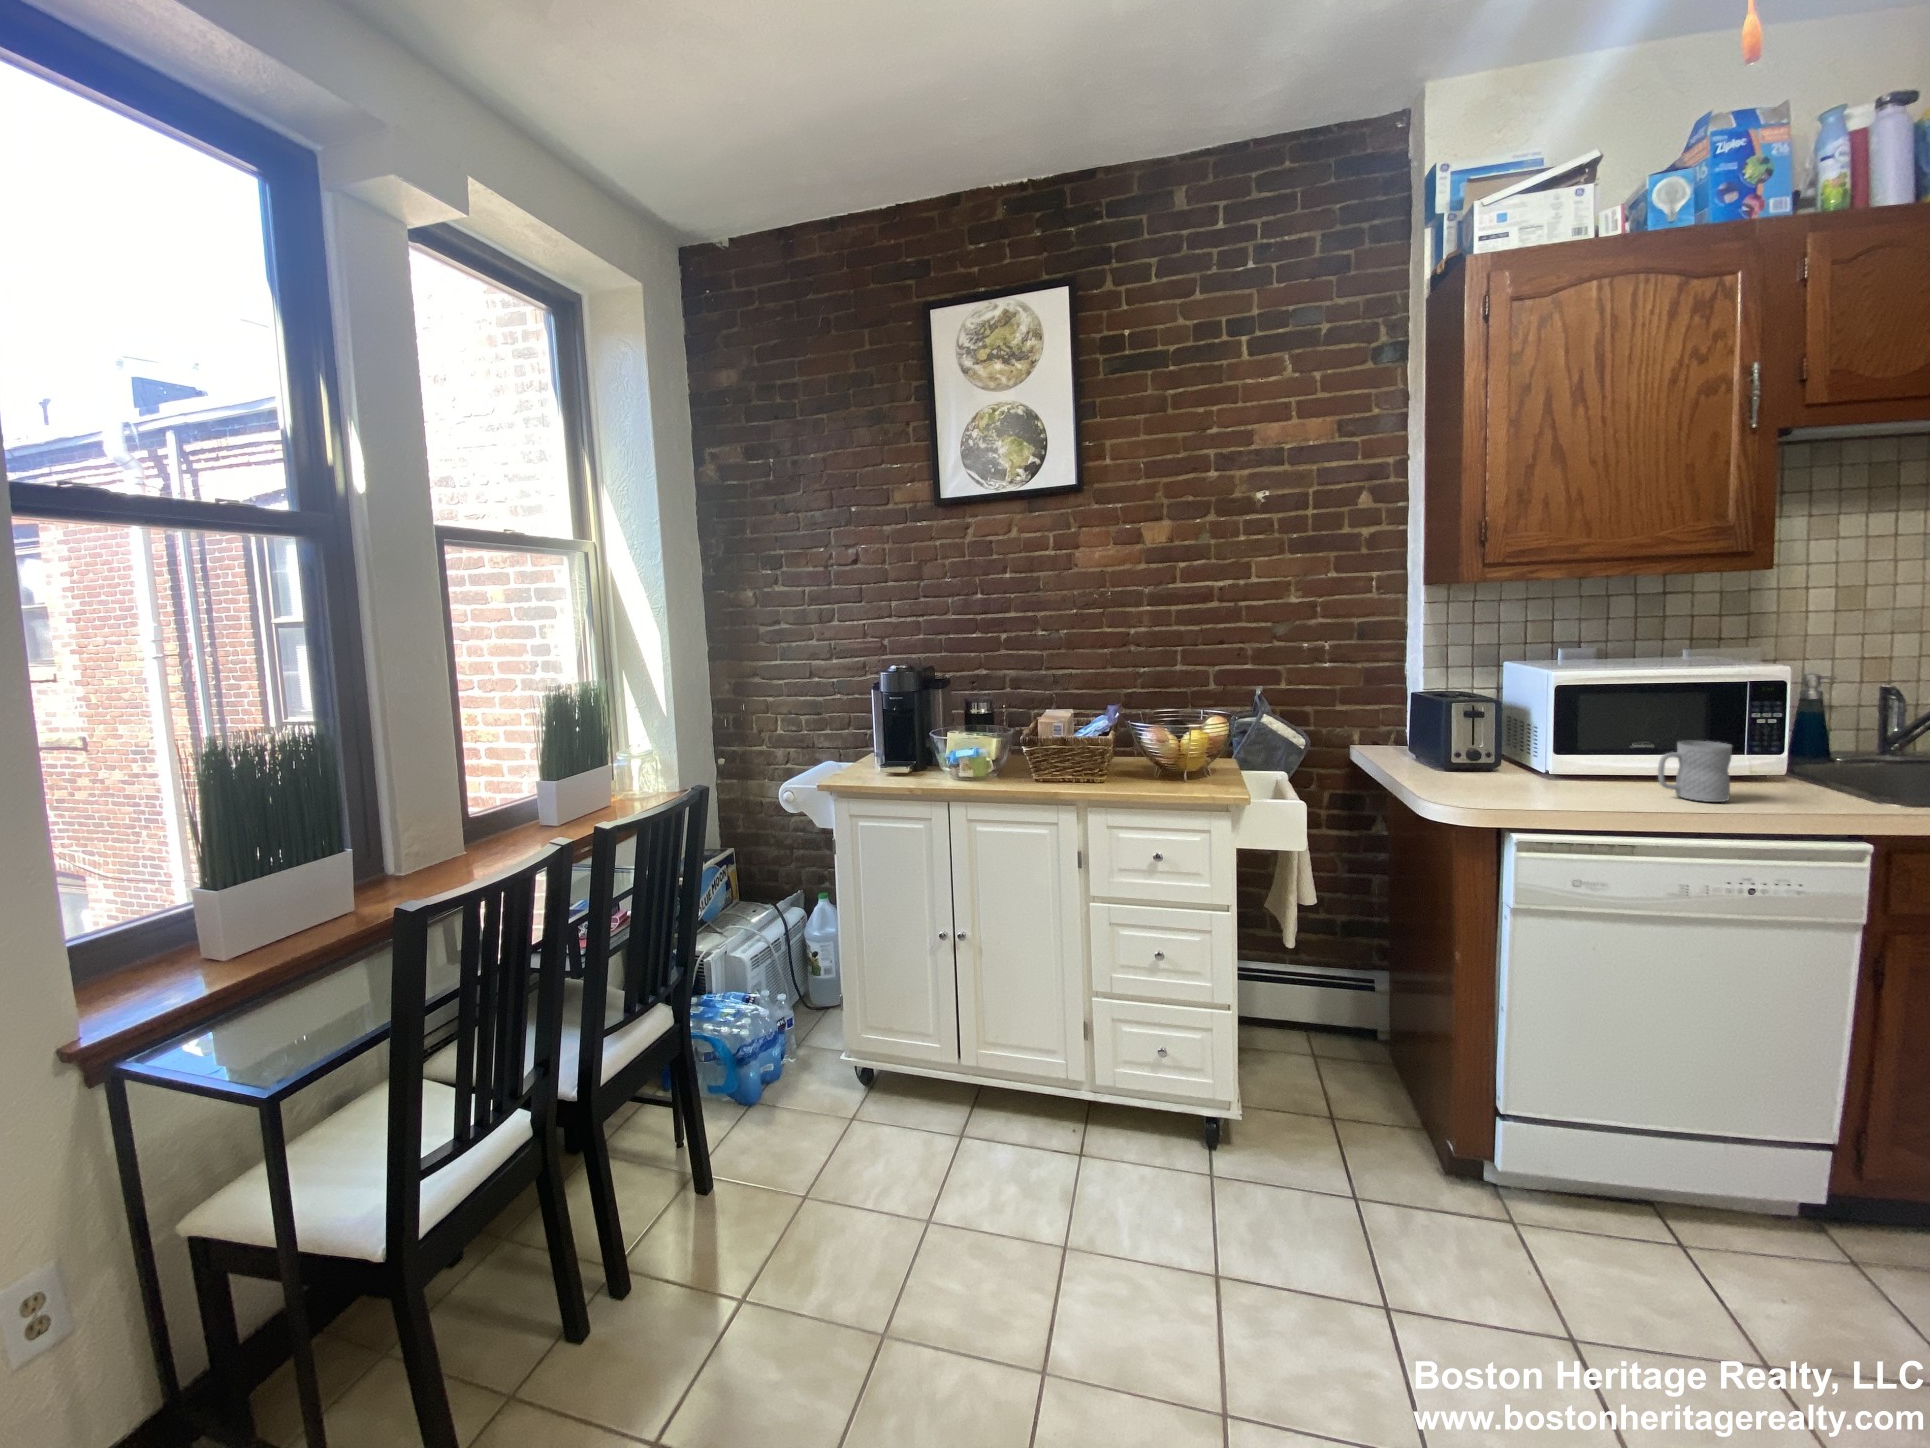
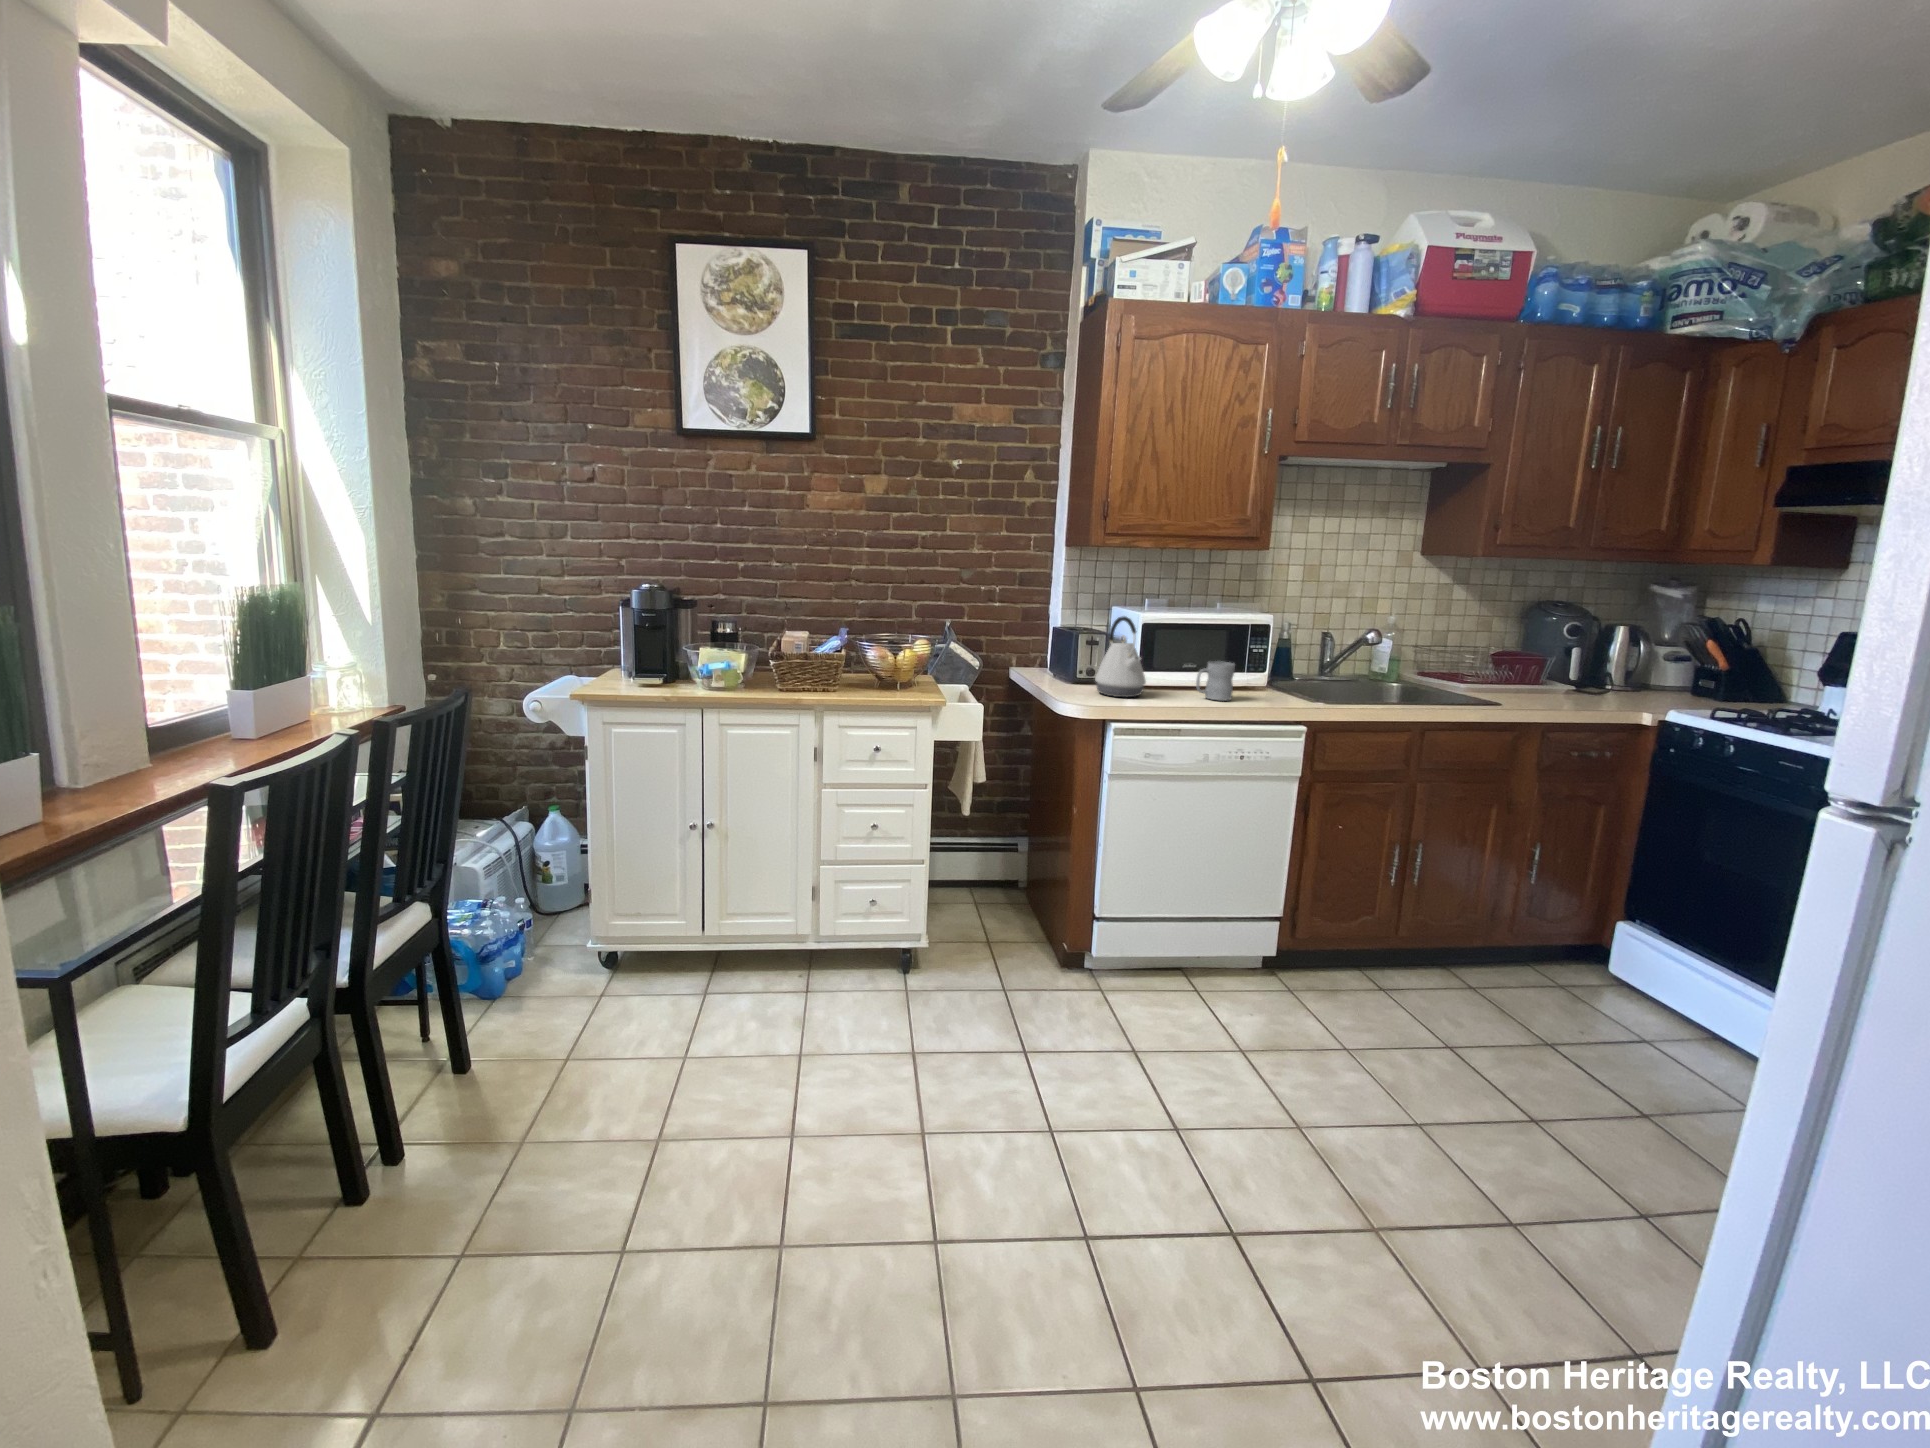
kettle: none [1477,679,1565,794] -> present [1095,616,1146,697]

